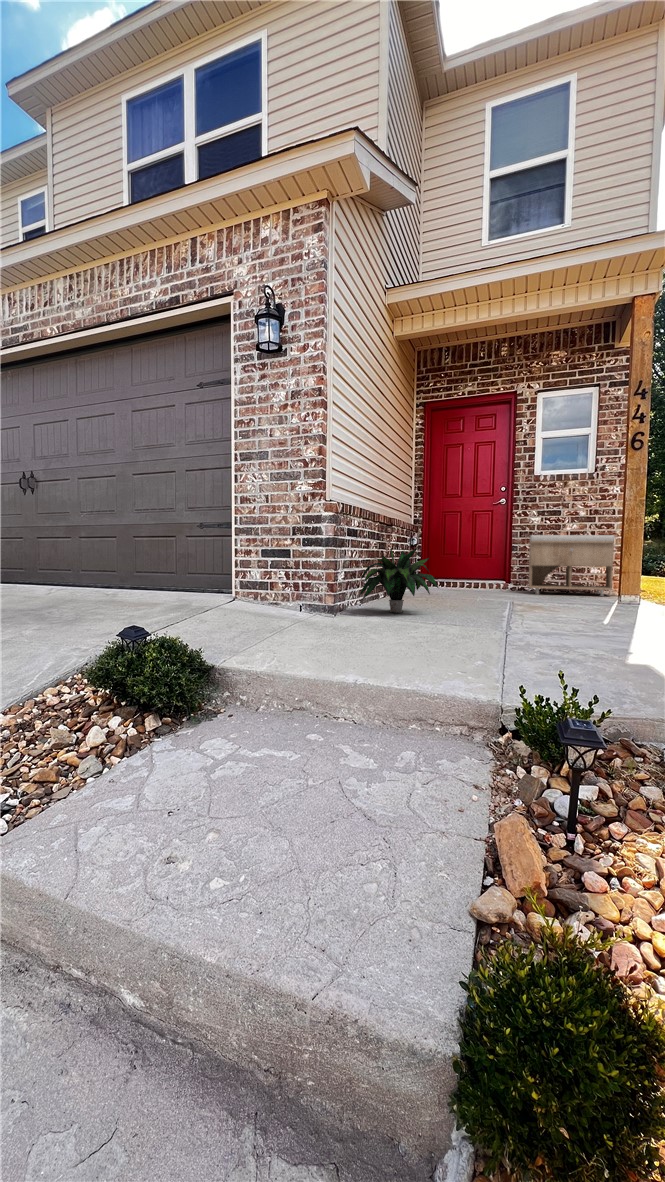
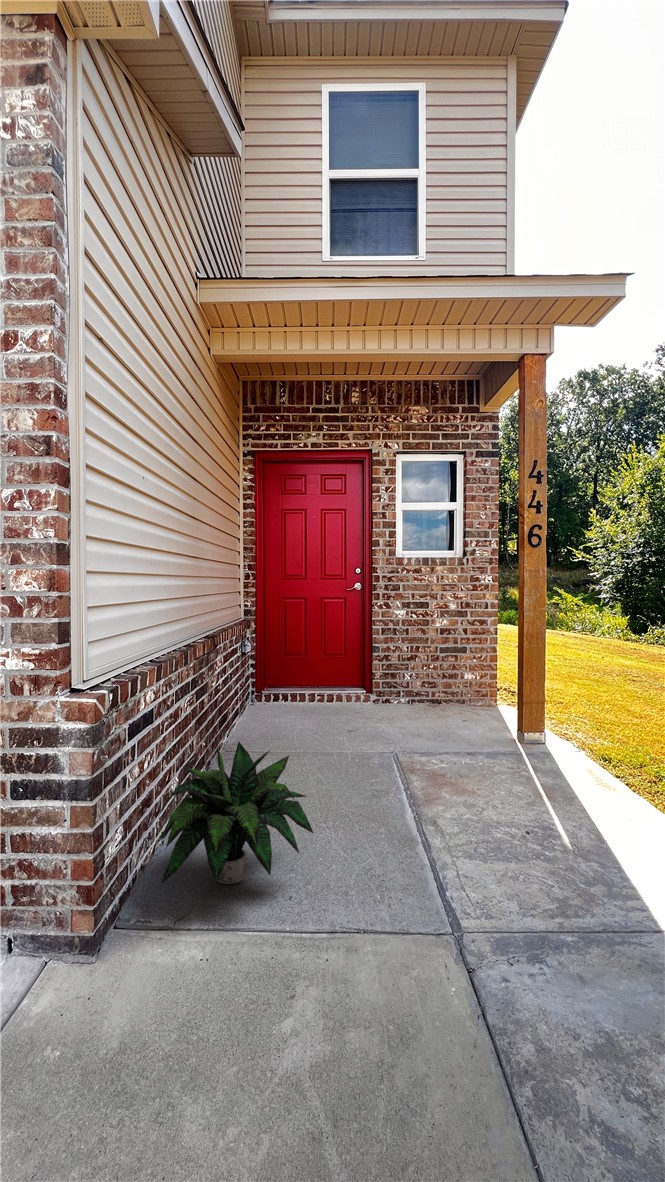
storage bench: present [528,535,614,596] -> none [392,634,502,717]

